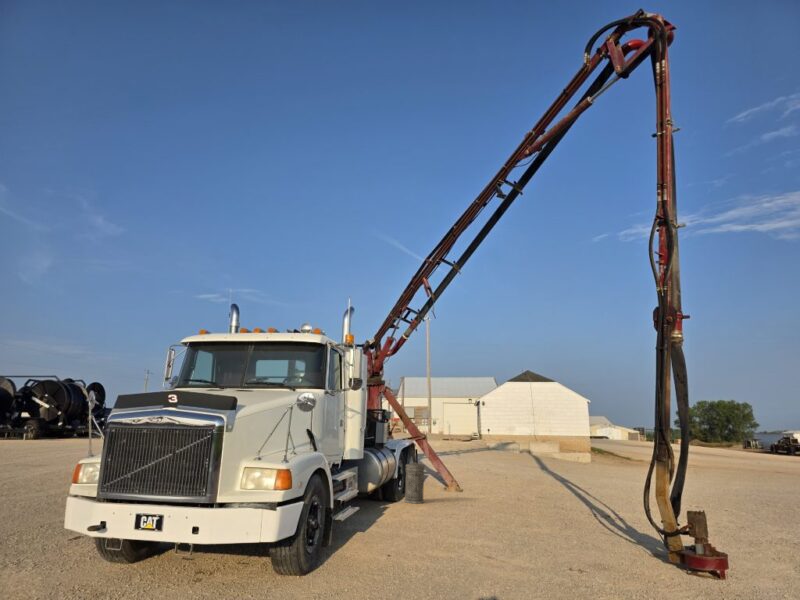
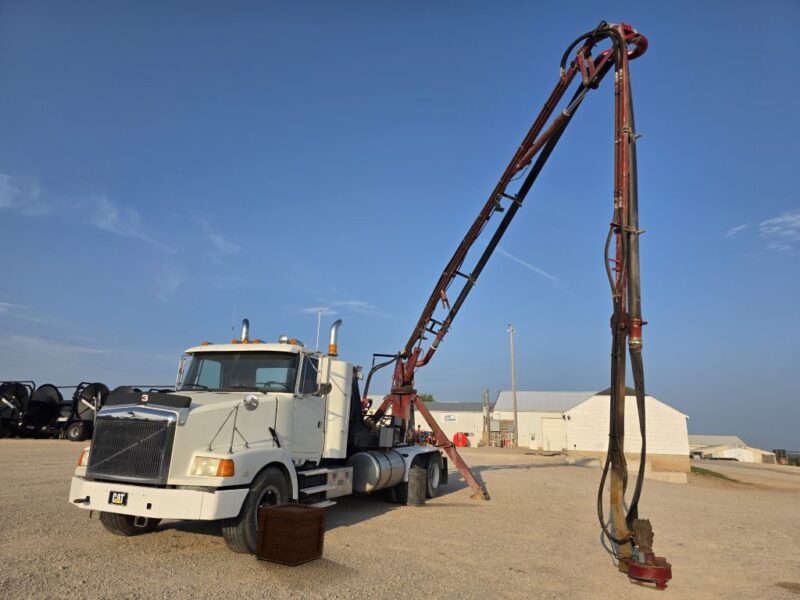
wooden crate: none [310,514,384,590] -> present [255,503,326,566]

